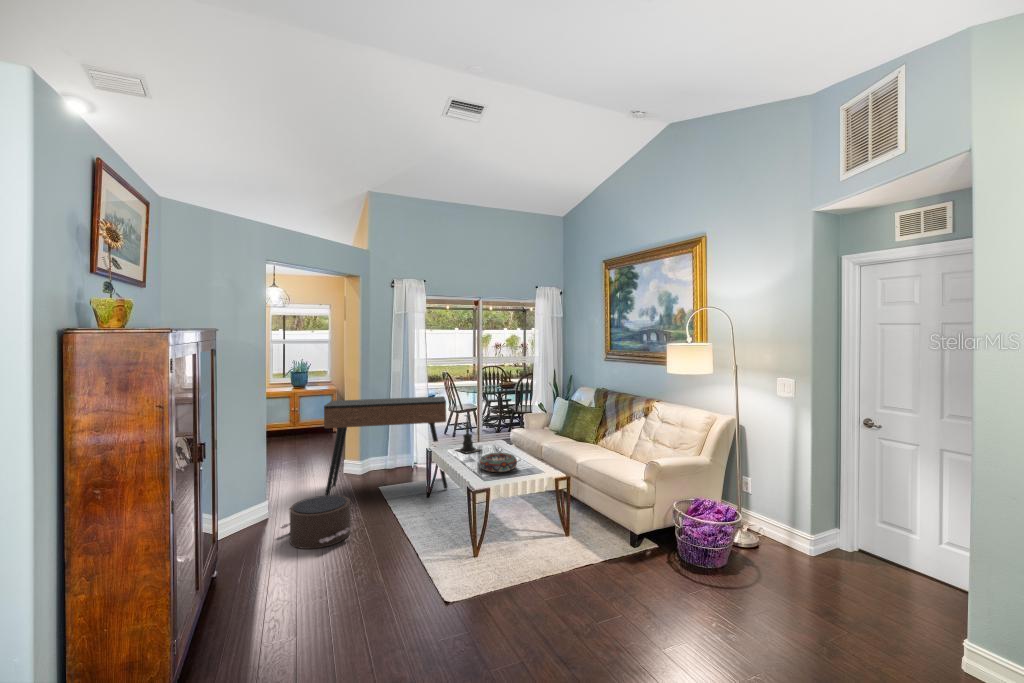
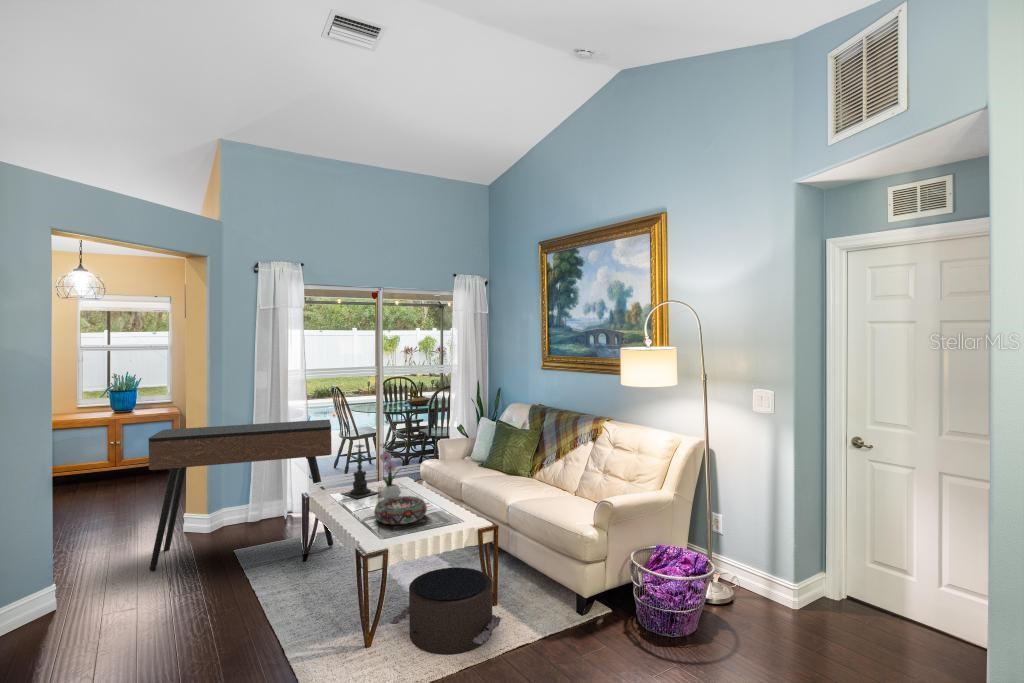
flower arrangement: none [483,414,498,457] -> present [380,444,401,499]
pouf: present [280,495,351,549] -> present [391,567,502,654]

